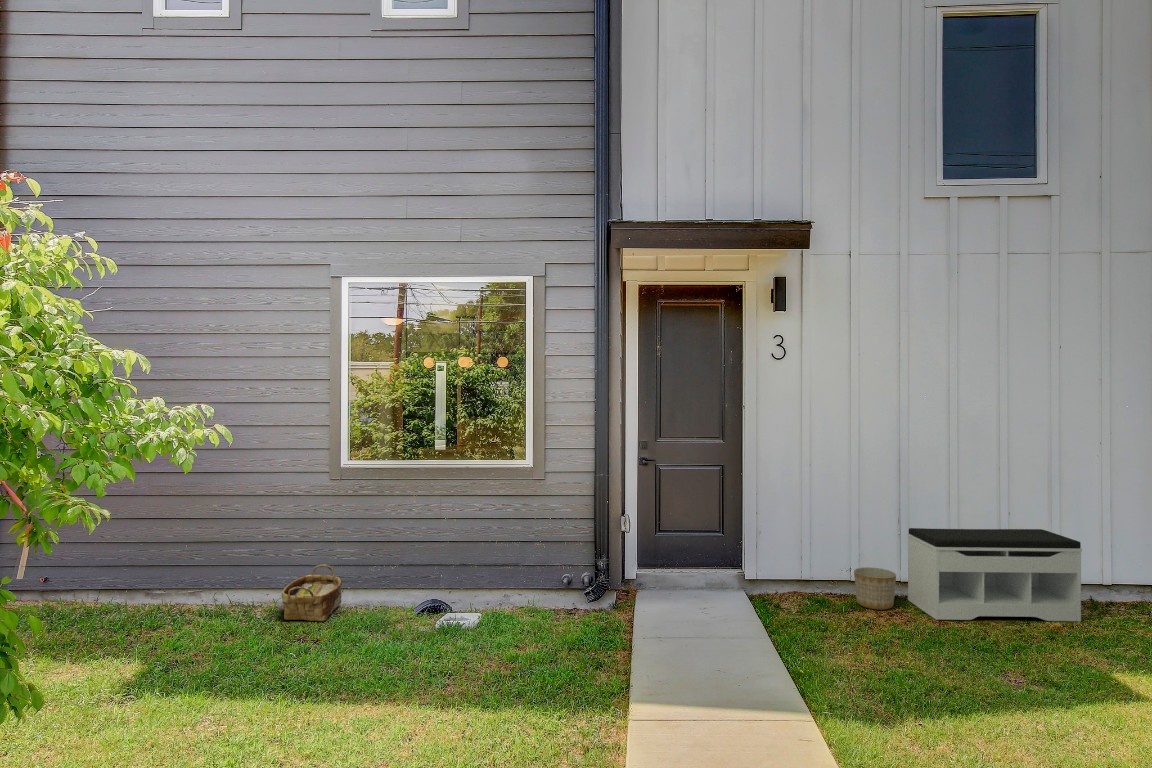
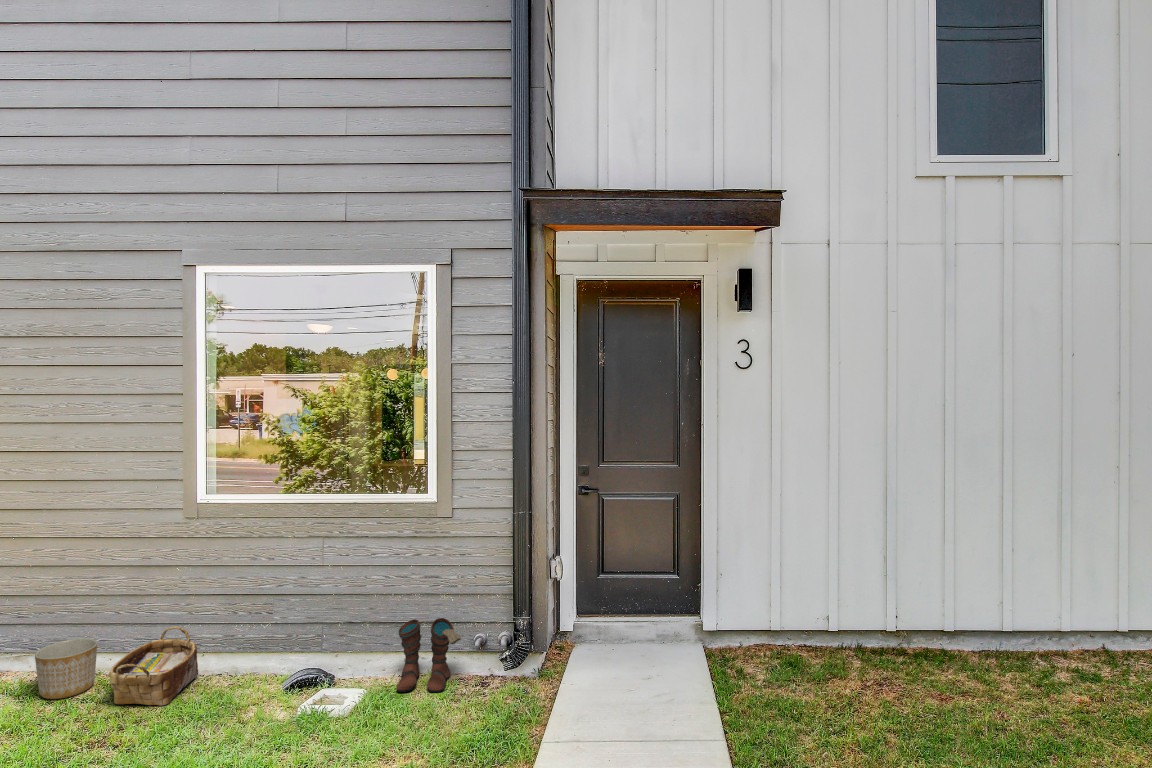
bench: present [908,528,1082,621] -> none [895,570,1107,688]
boots: none [501,560,553,616] -> present [396,618,461,692]
planter: present [854,567,896,610] -> present [35,638,98,699]

